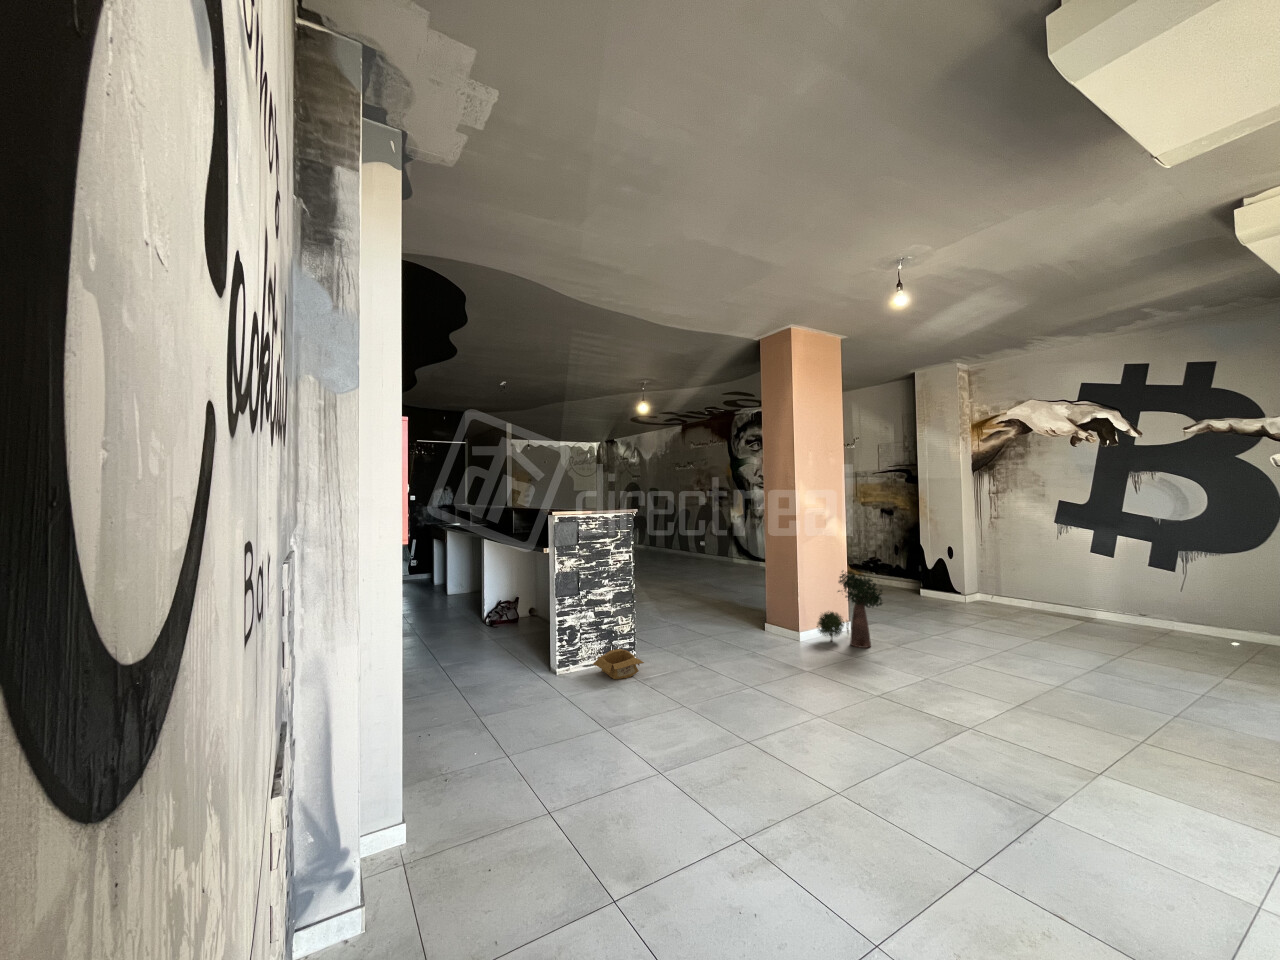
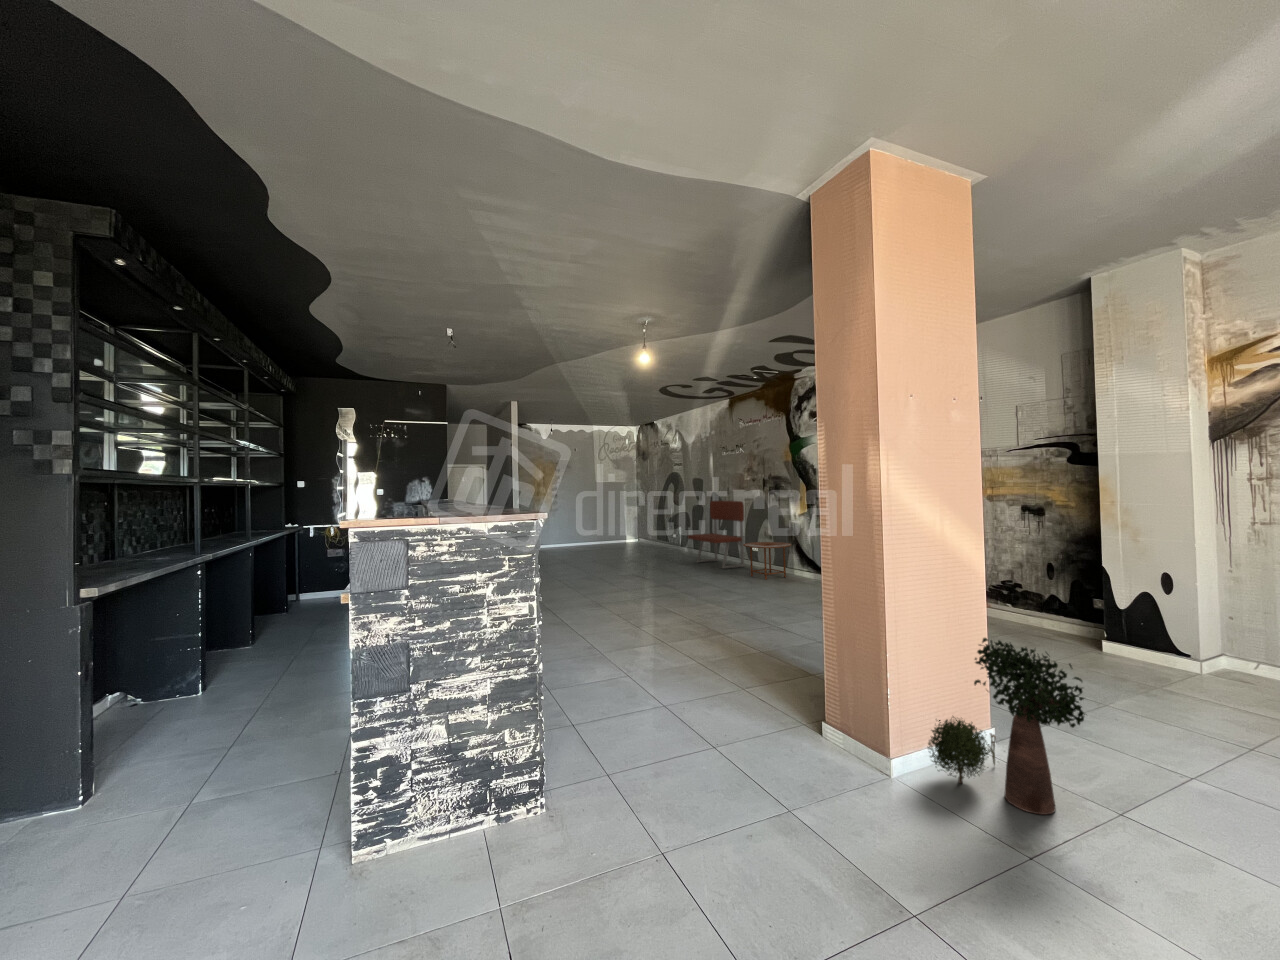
bench: none [648,506,694,559] -> present [688,501,745,569]
side table: none [695,538,731,565] -> present [743,542,791,580]
cardboard box: present [593,649,644,679] -> none [425,802,524,898]

